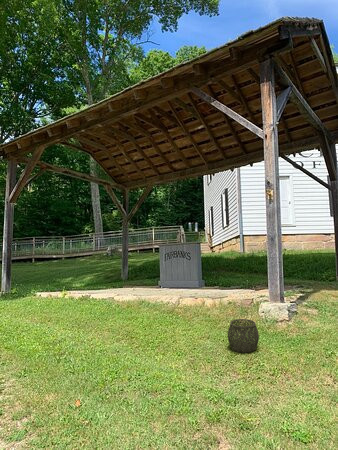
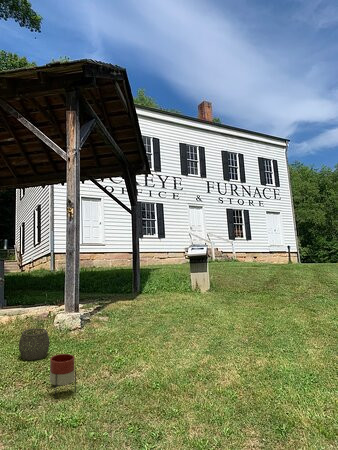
planter: none [267,353,296,404] -> present [50,354,76,399]

